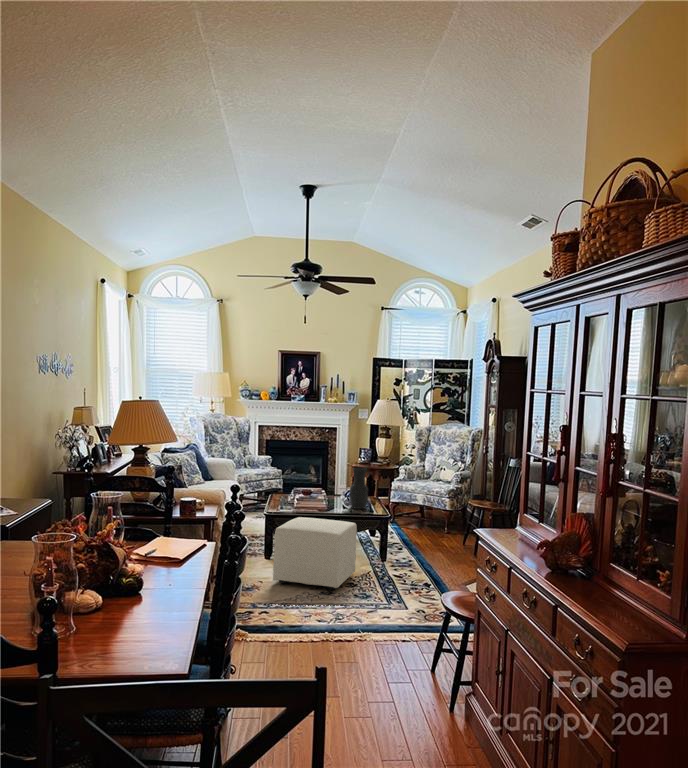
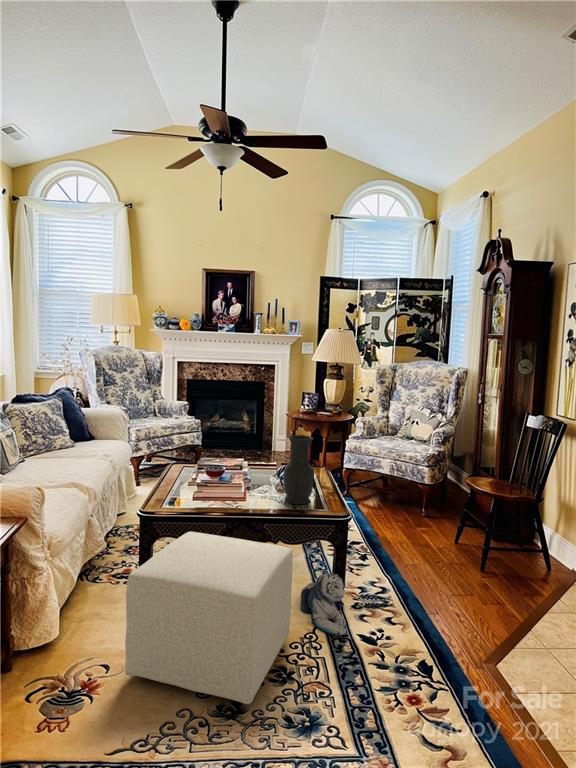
plush toy: none [361,544,387,575] -> present [301,573,346,636]

